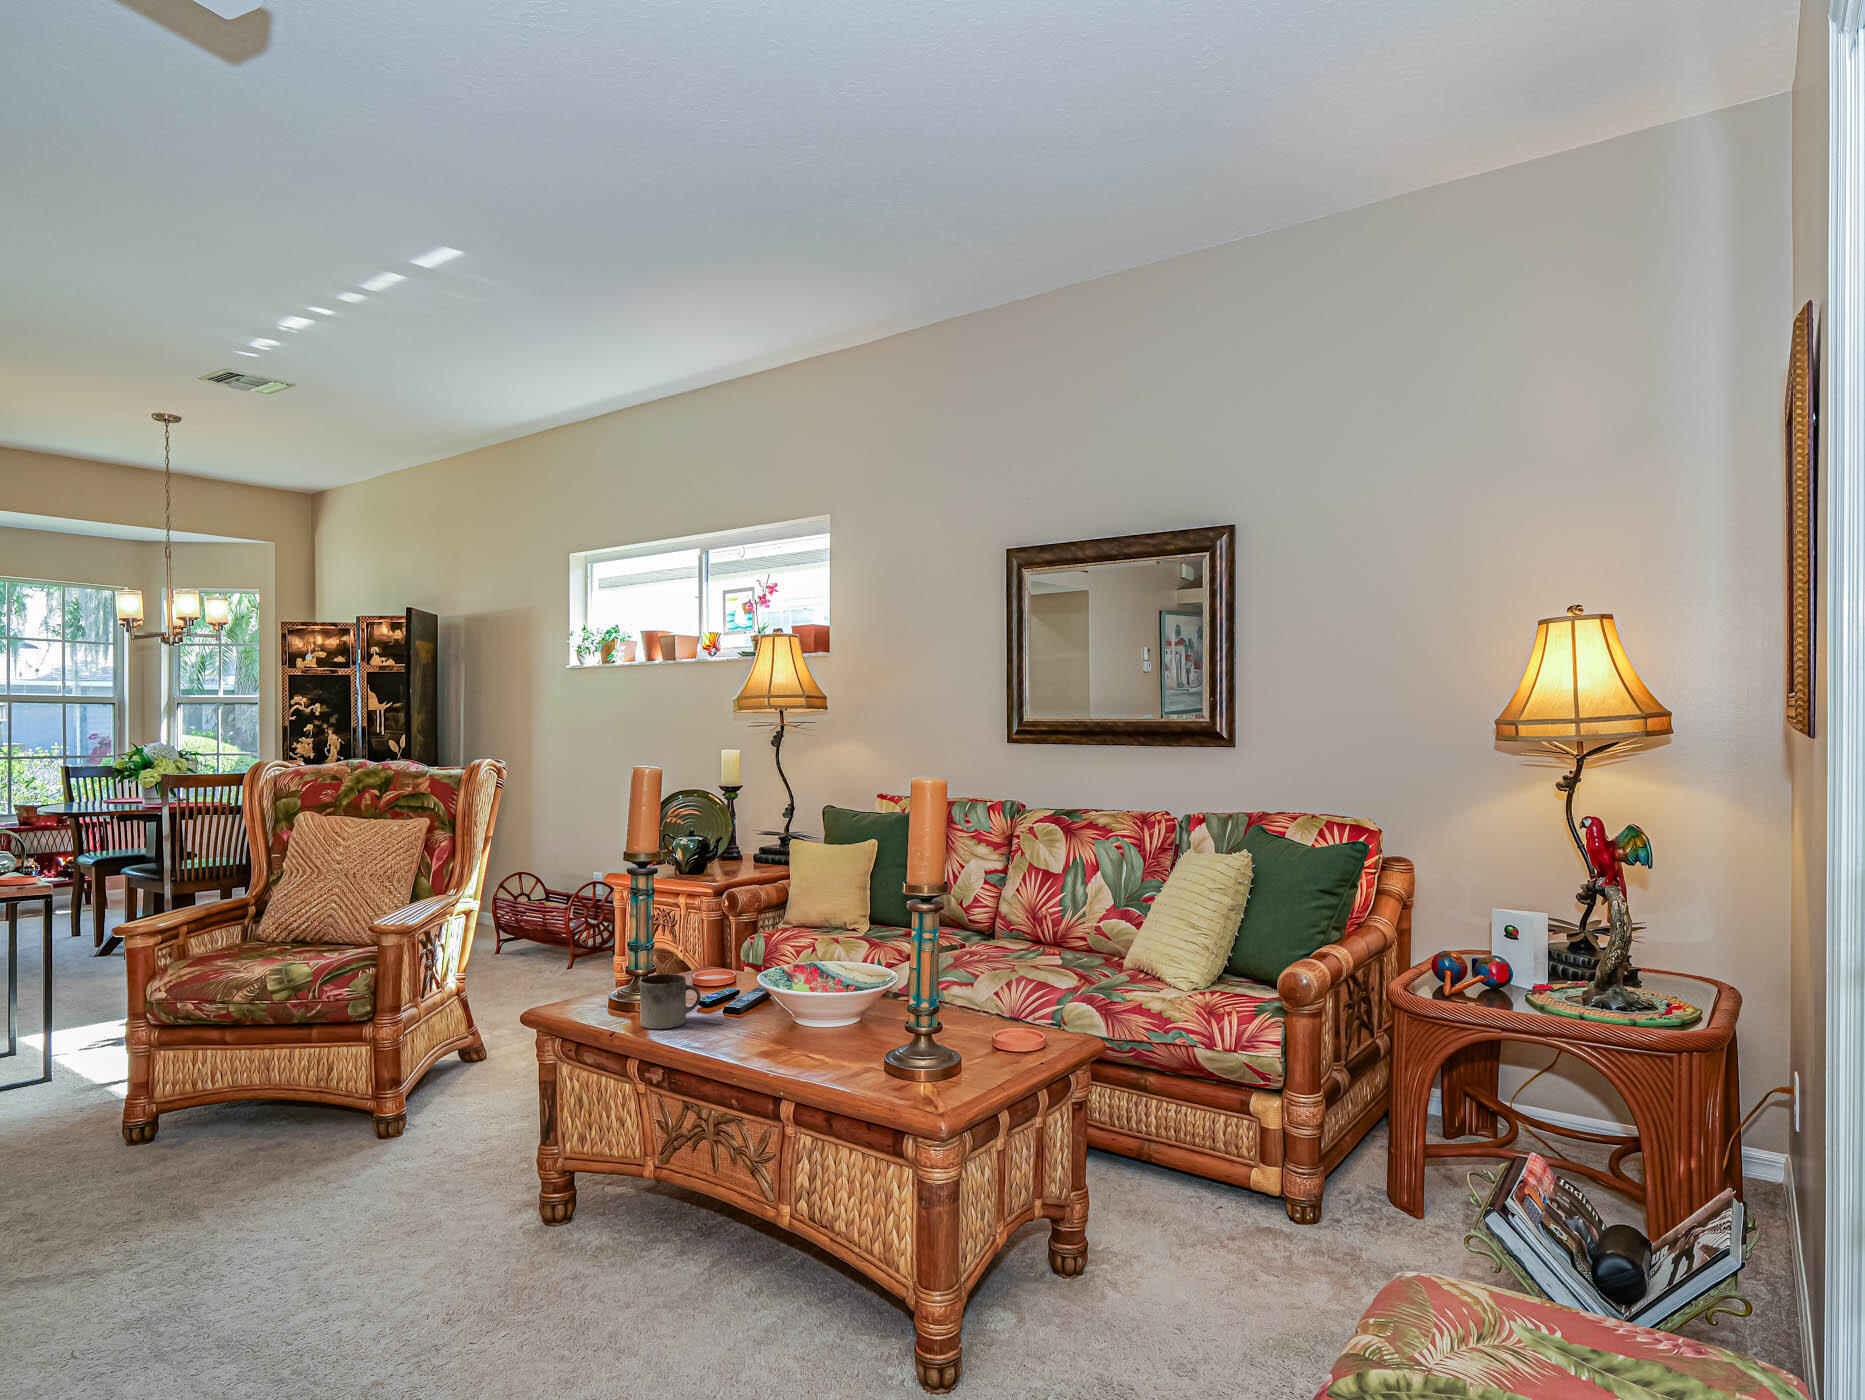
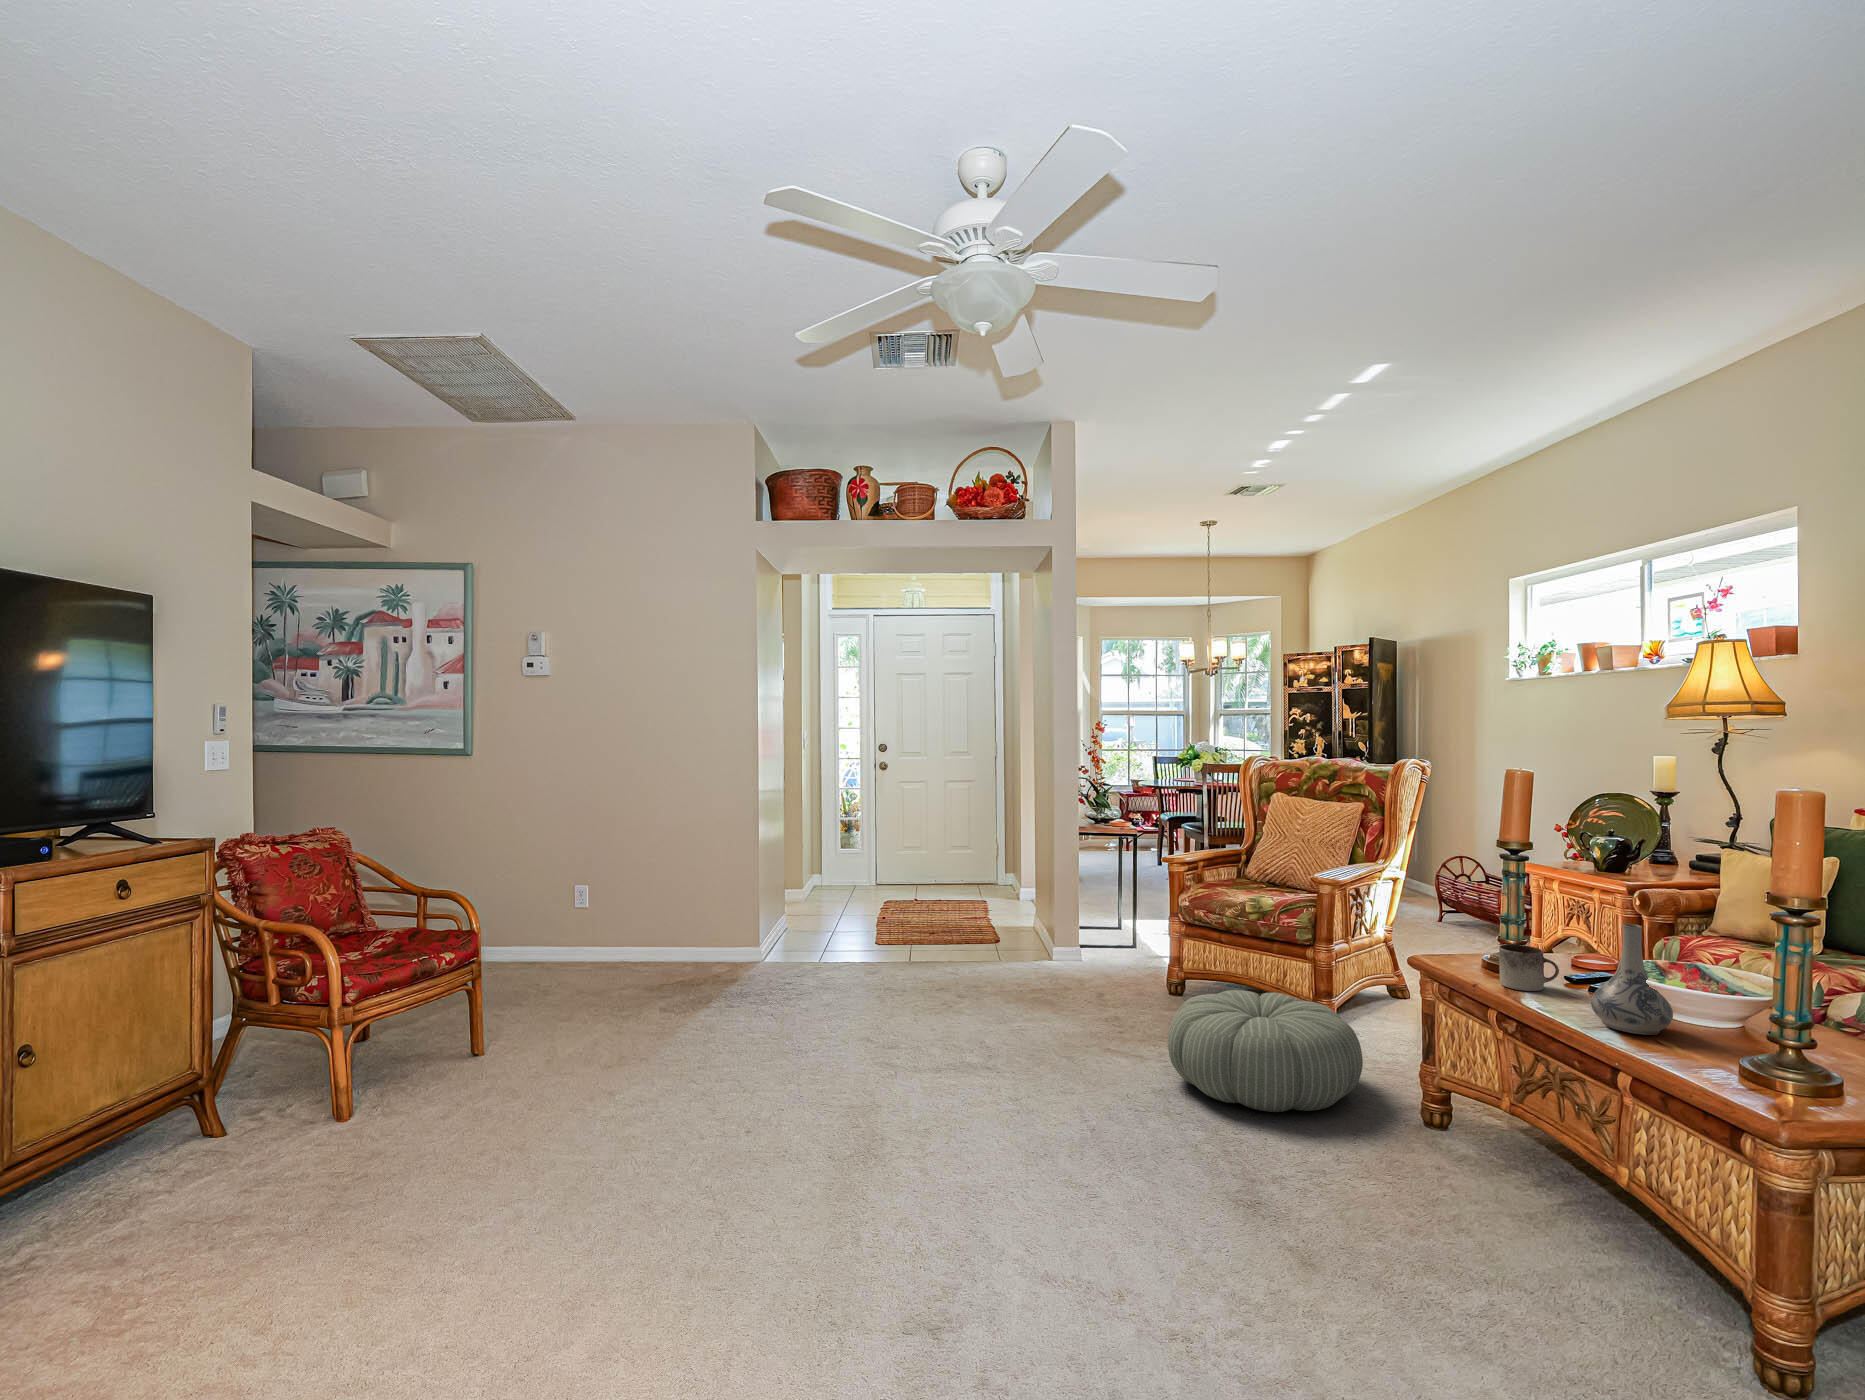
decorative vase: none [747,932,821,1053] -> present [1591,924,1673,1035]
pouf: none [152,1104,463,1301] -> present [1168,990,1363,1112]

